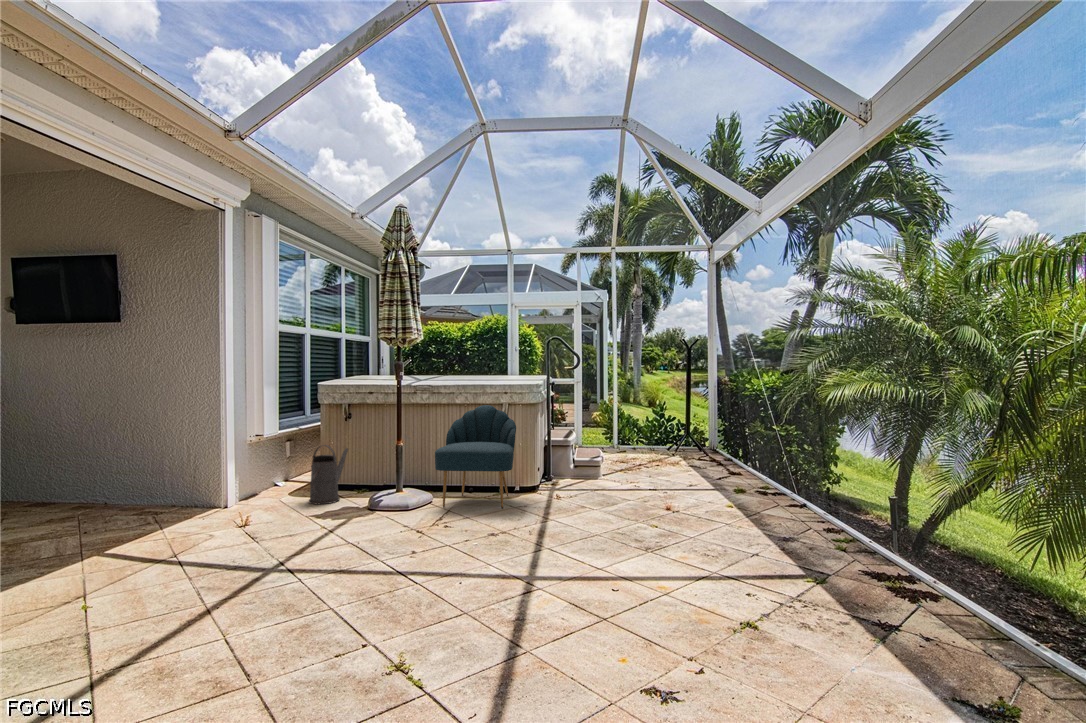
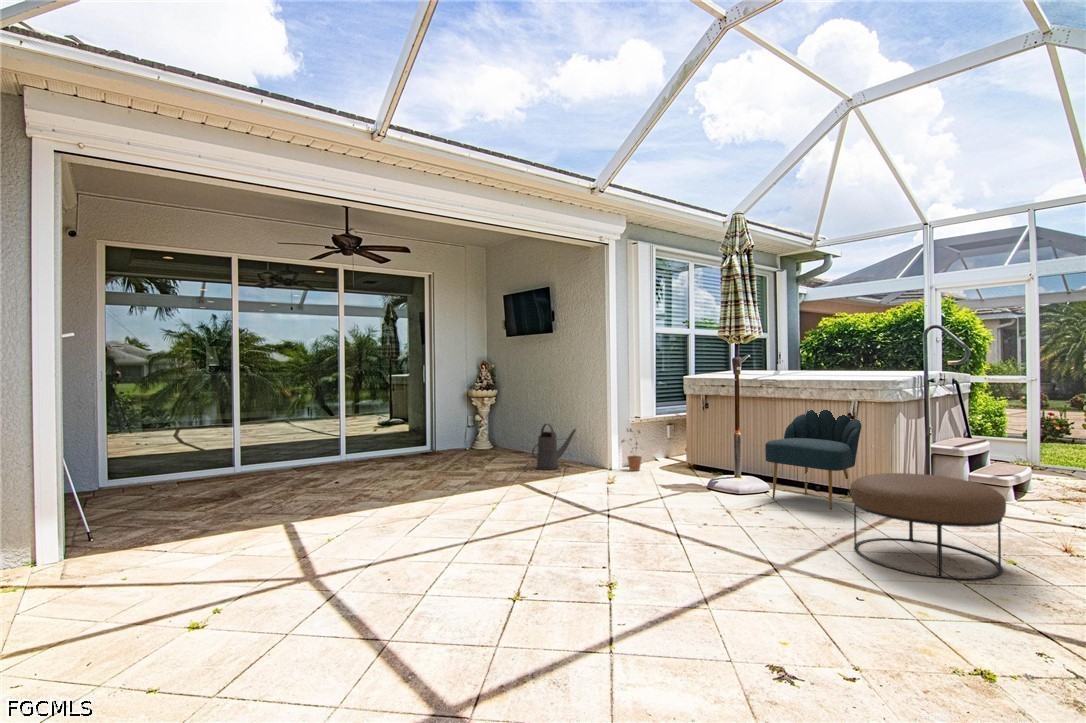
watering can: present [309,445,348,504] -> present [532,424,576,470]
potted plant: none [241,450,273,504] -> present [622,428,642,471]
ottoman: none [558,465,672,556] -> present [850,473,1006,580]

